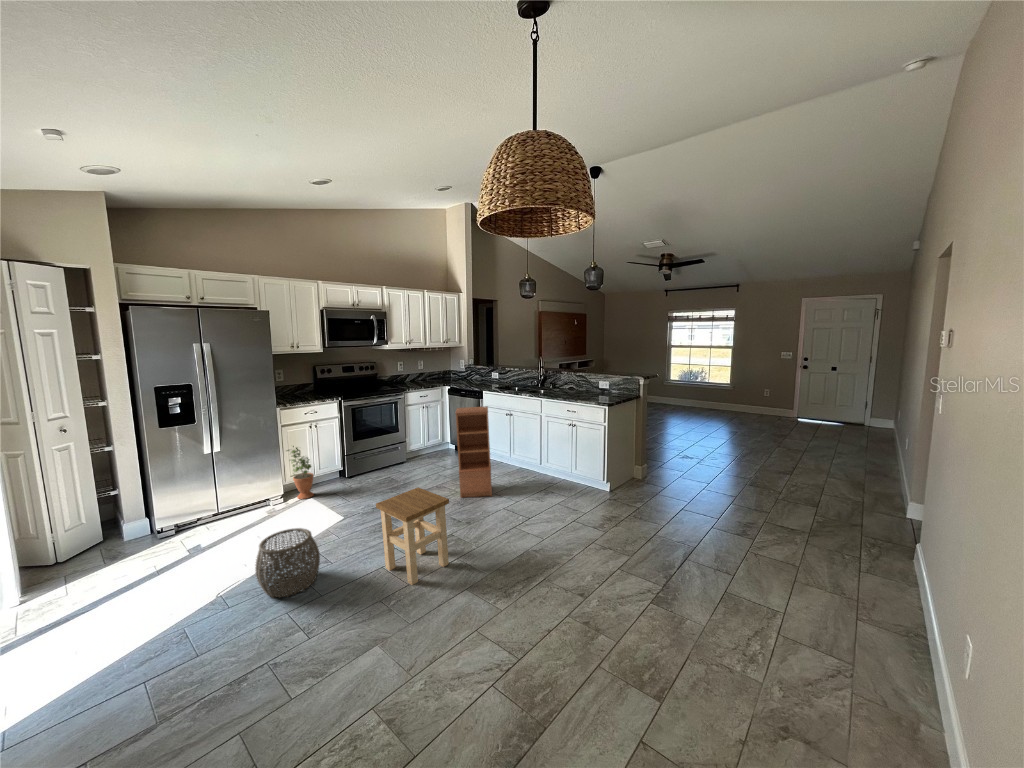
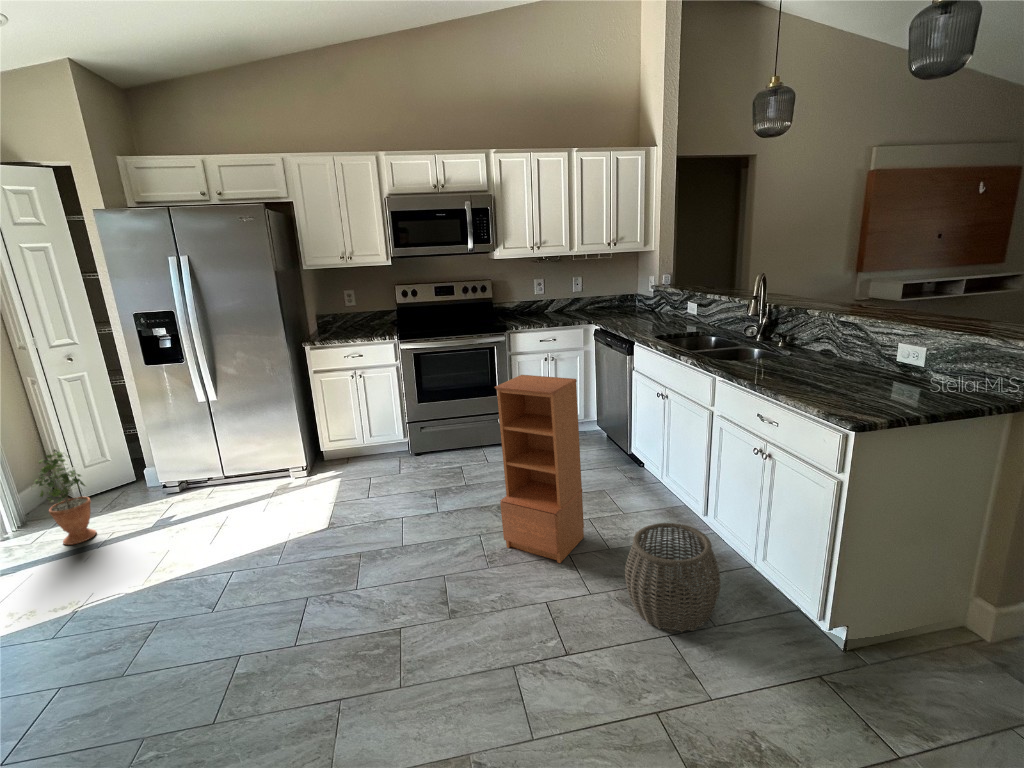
potted plant: present [287,446,314,499] -> present [35,450,96,545]
stool: present [376,487,449,585] -> none [154,538,313,738]
woven basket: present [255,528,320,598] -> present [625,523,721,632]

